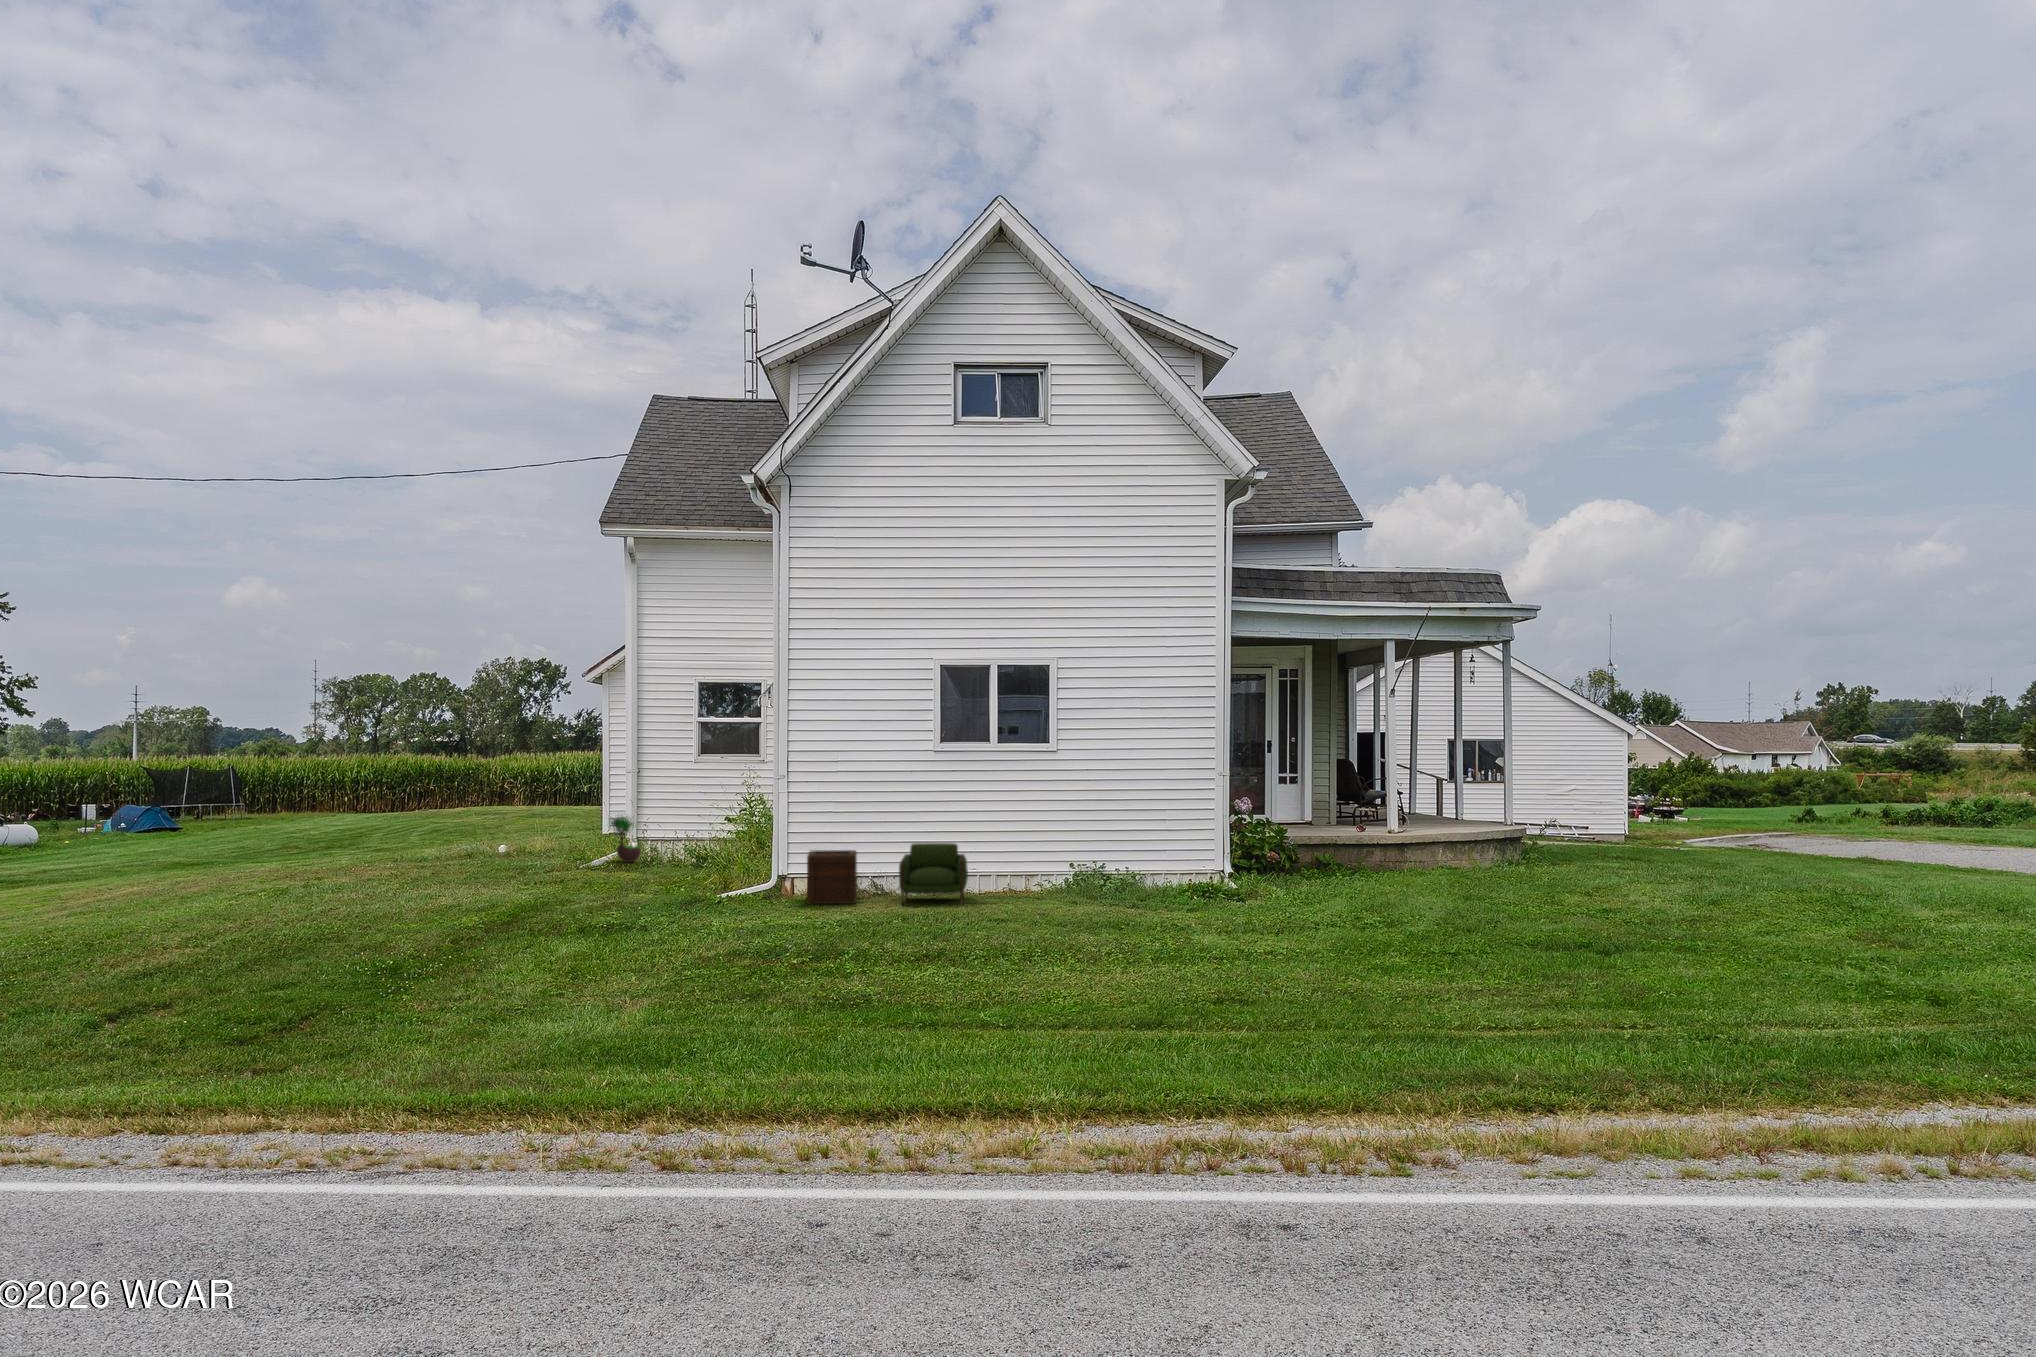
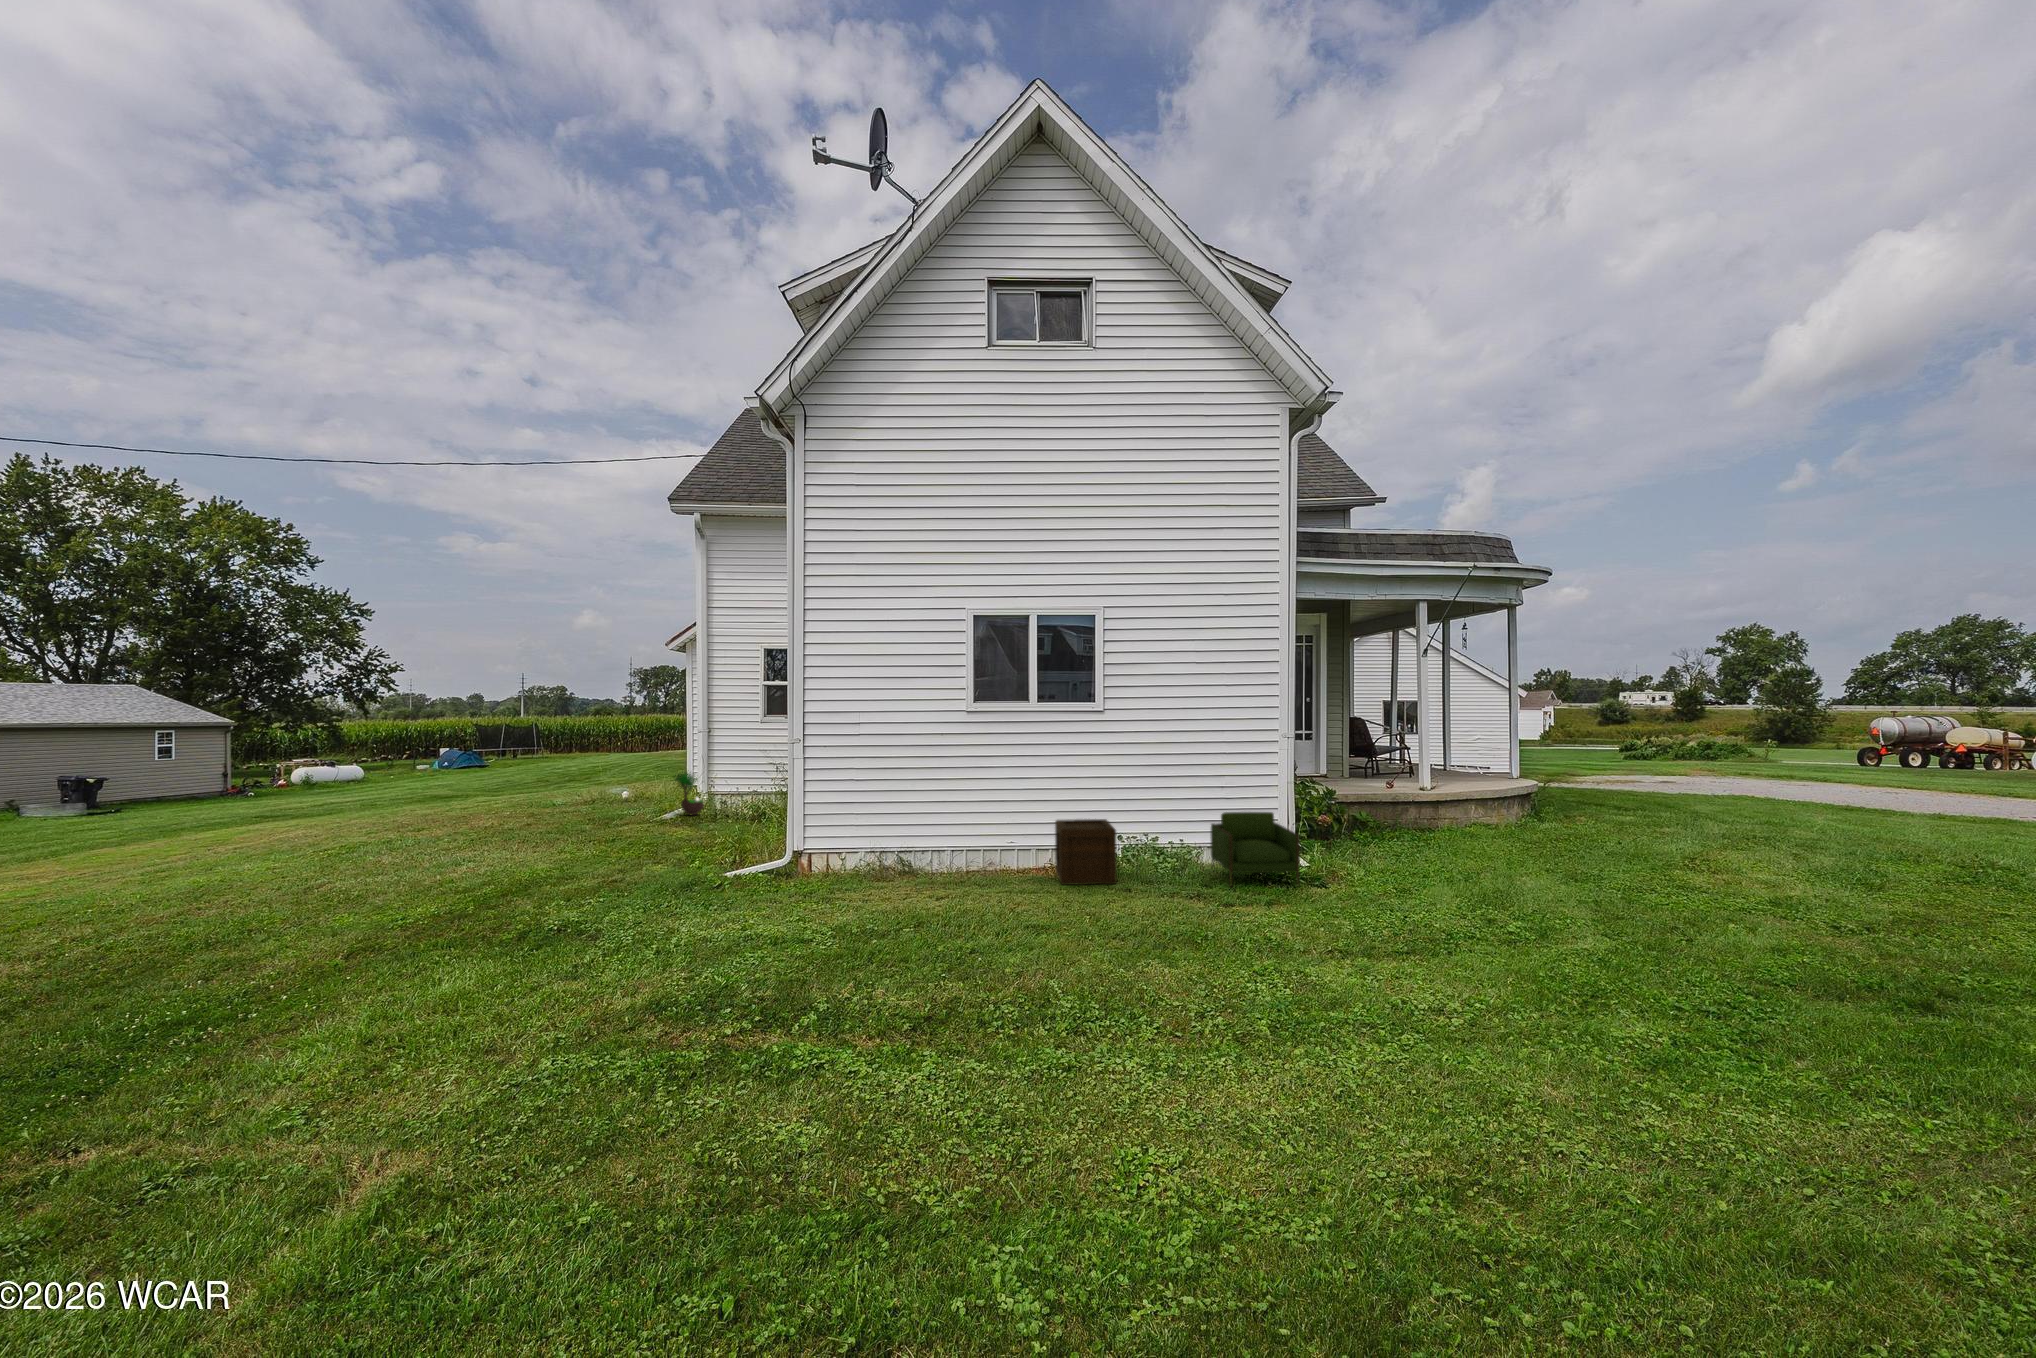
armchair: present [899,843,968,906] -> present [1211,812,1300,887]
wooden crate: present [807,850,857,904] -> present [1055,819,1117,885]

